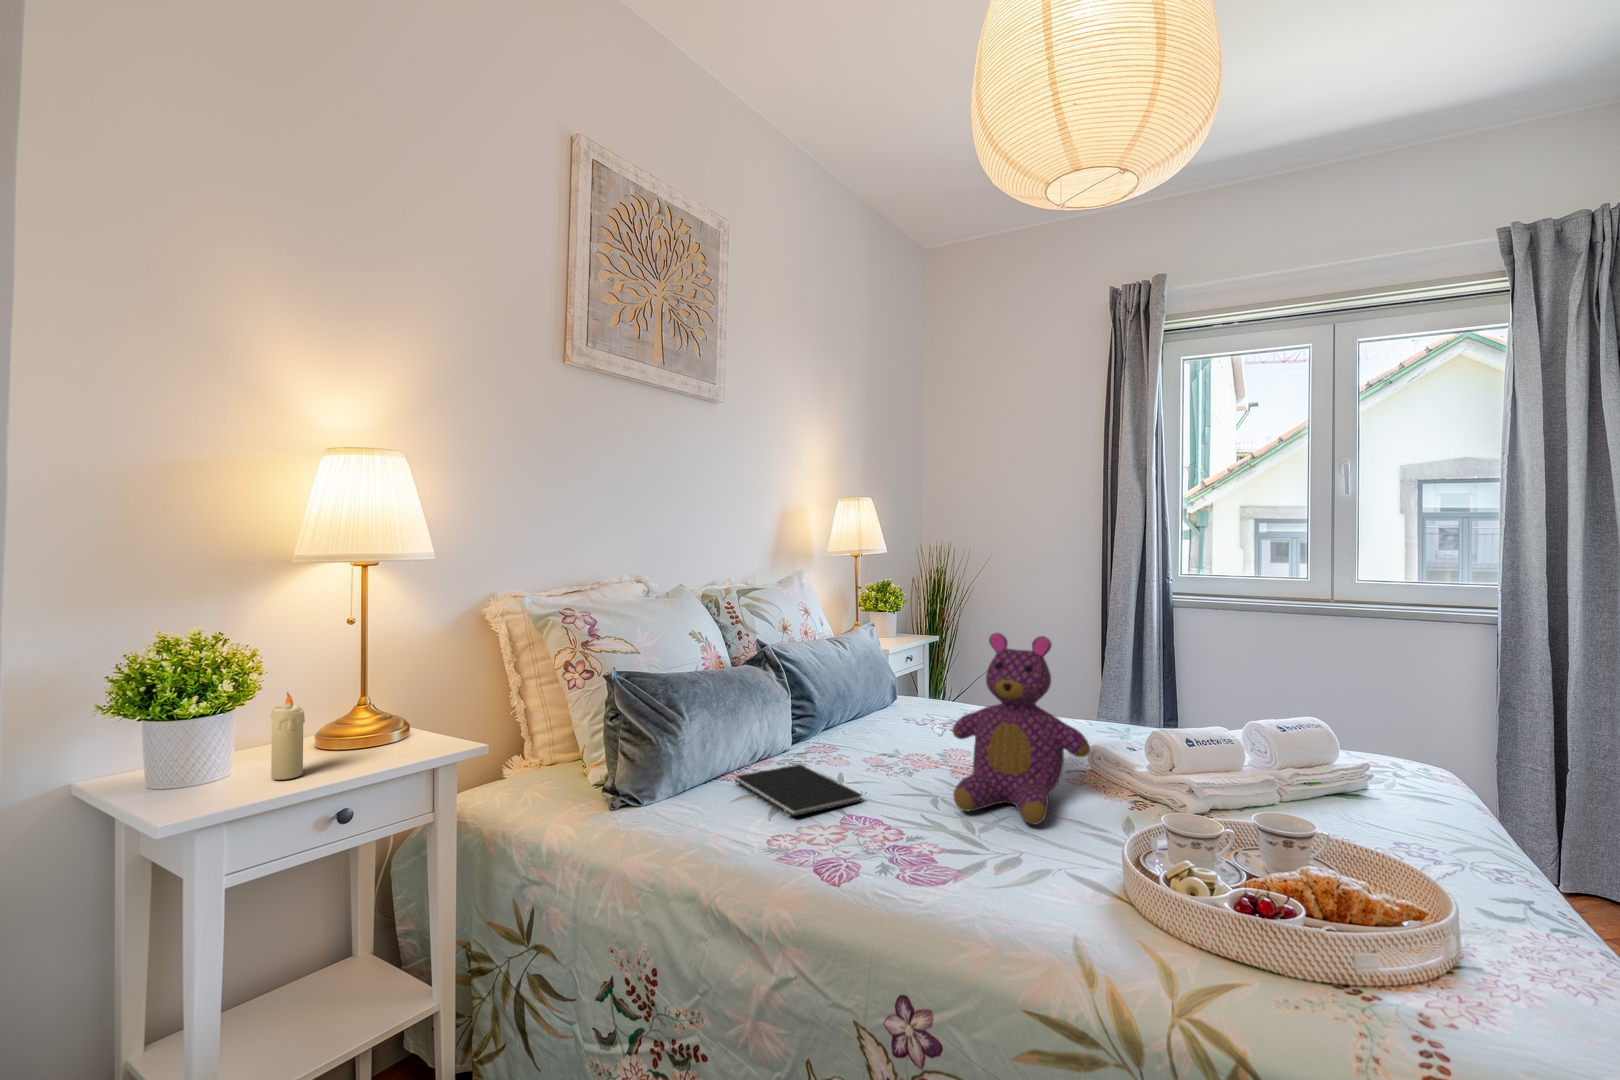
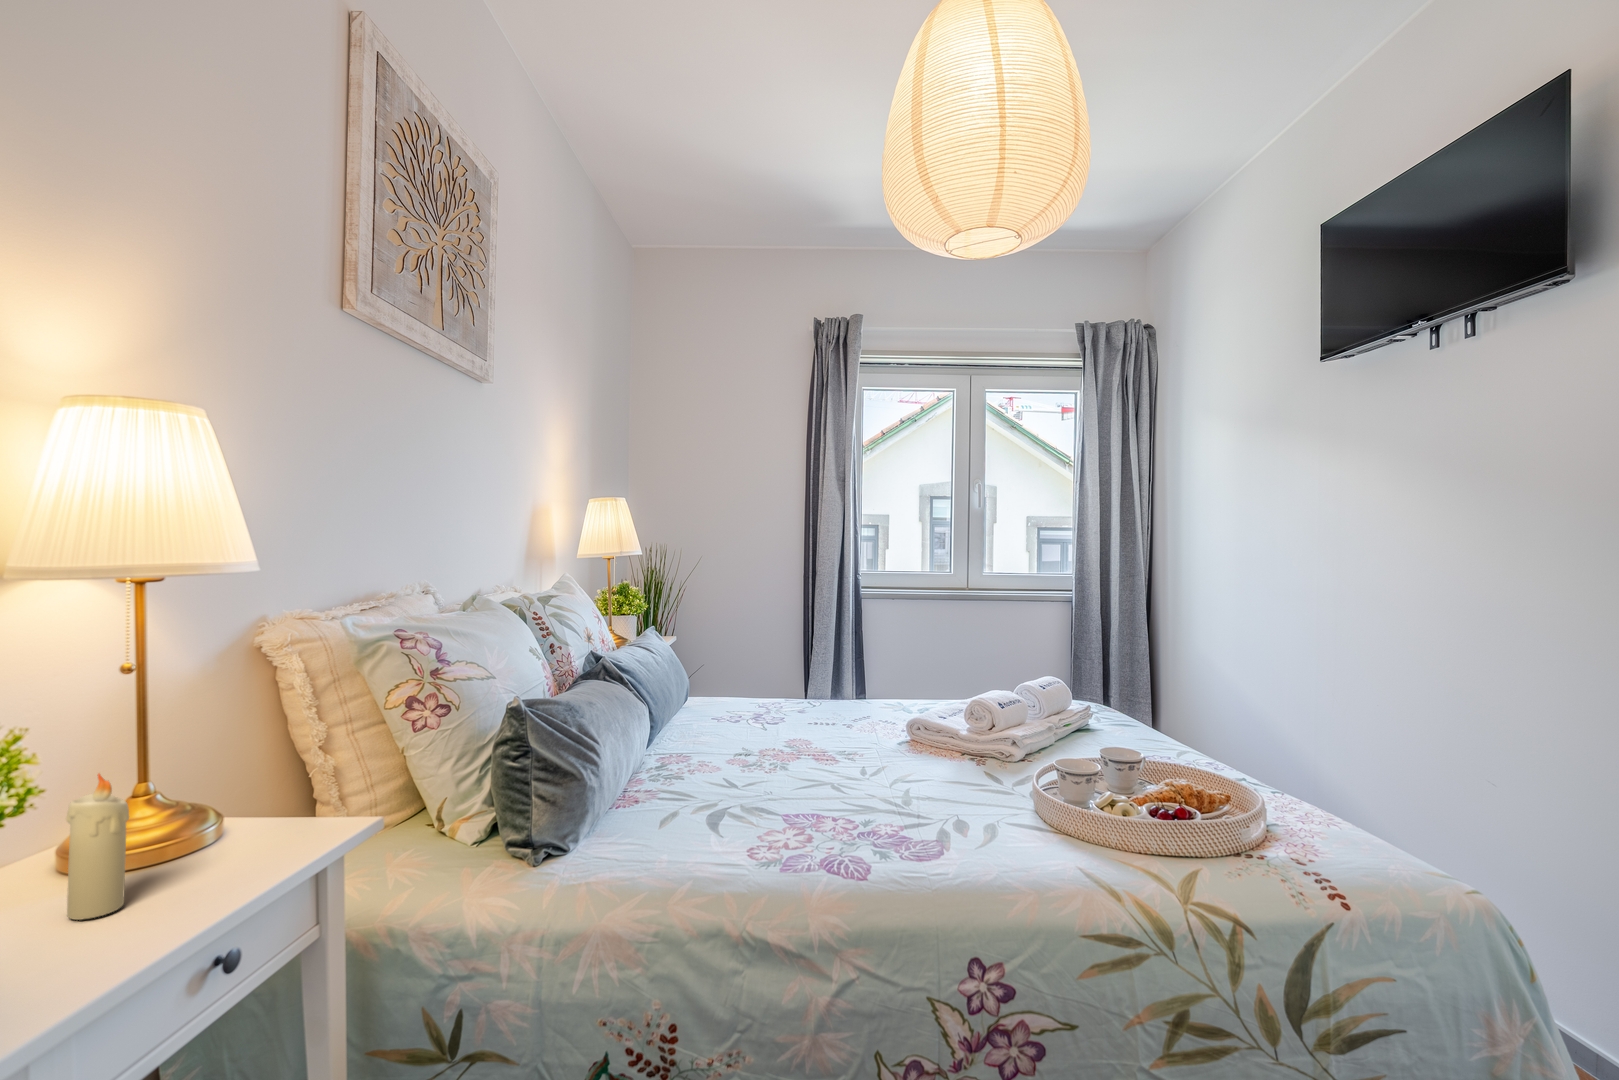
teddy bear: present [953,633,1090,825] -> none [848,627,971,794]
notebook: present [735,765,862,816] -> none [643,782,791,830]

